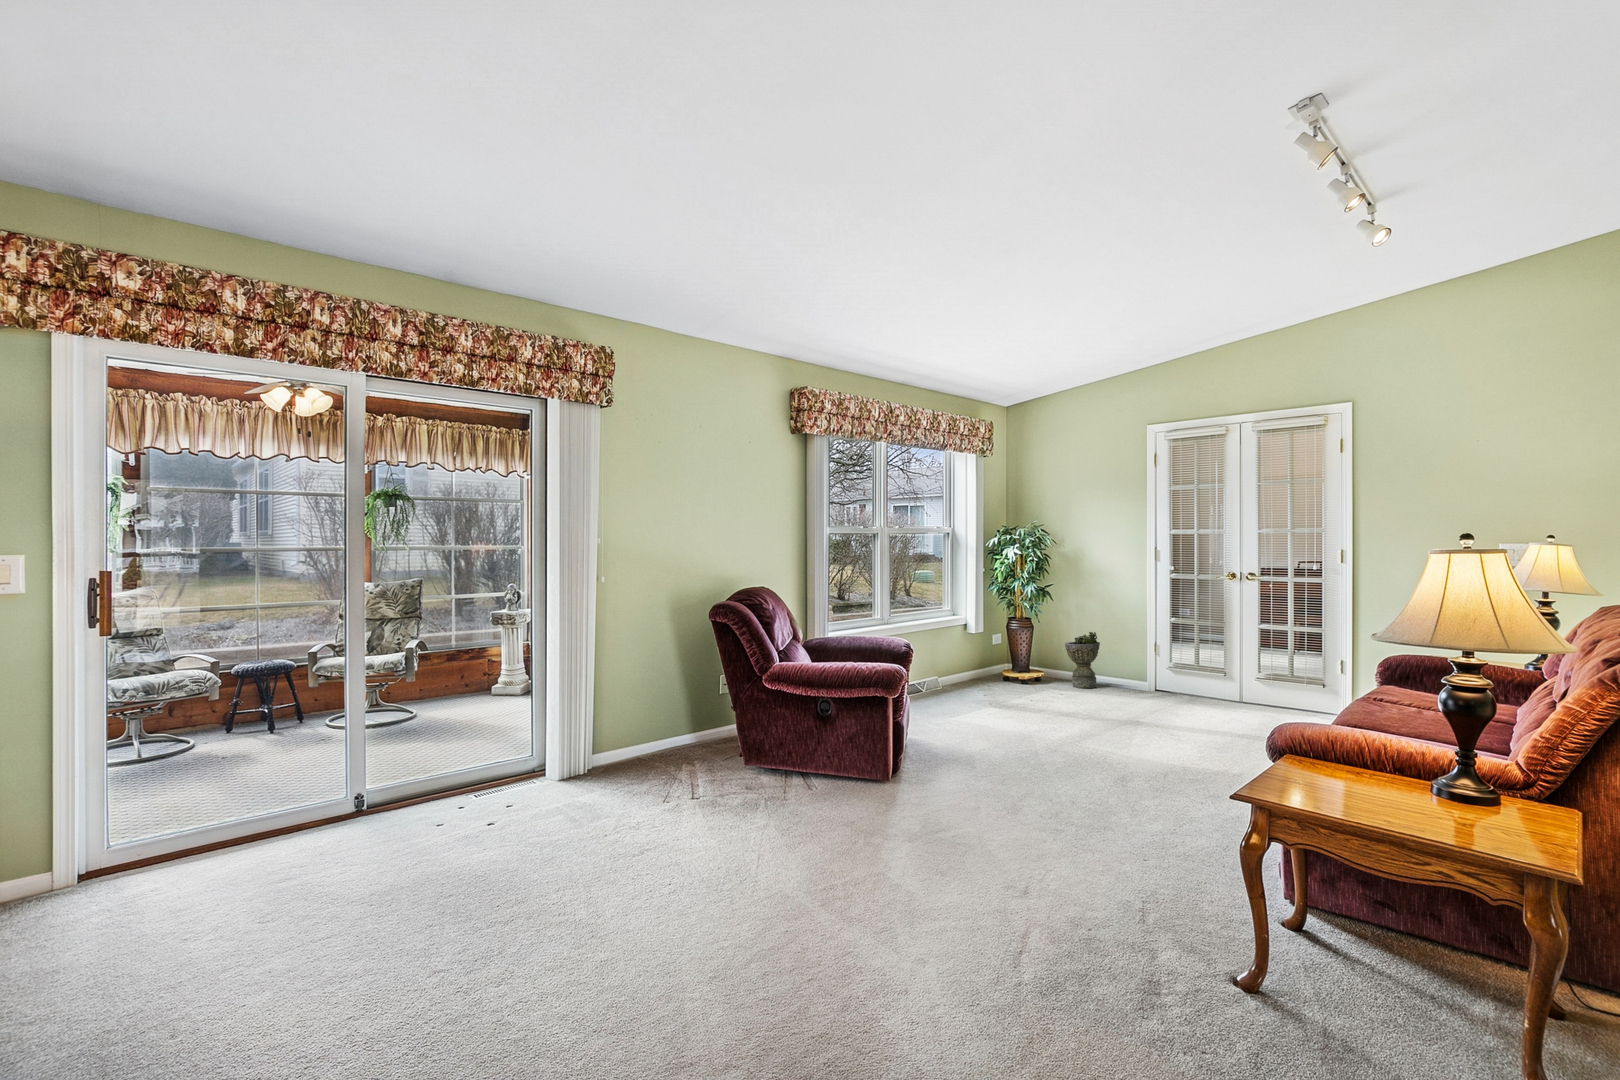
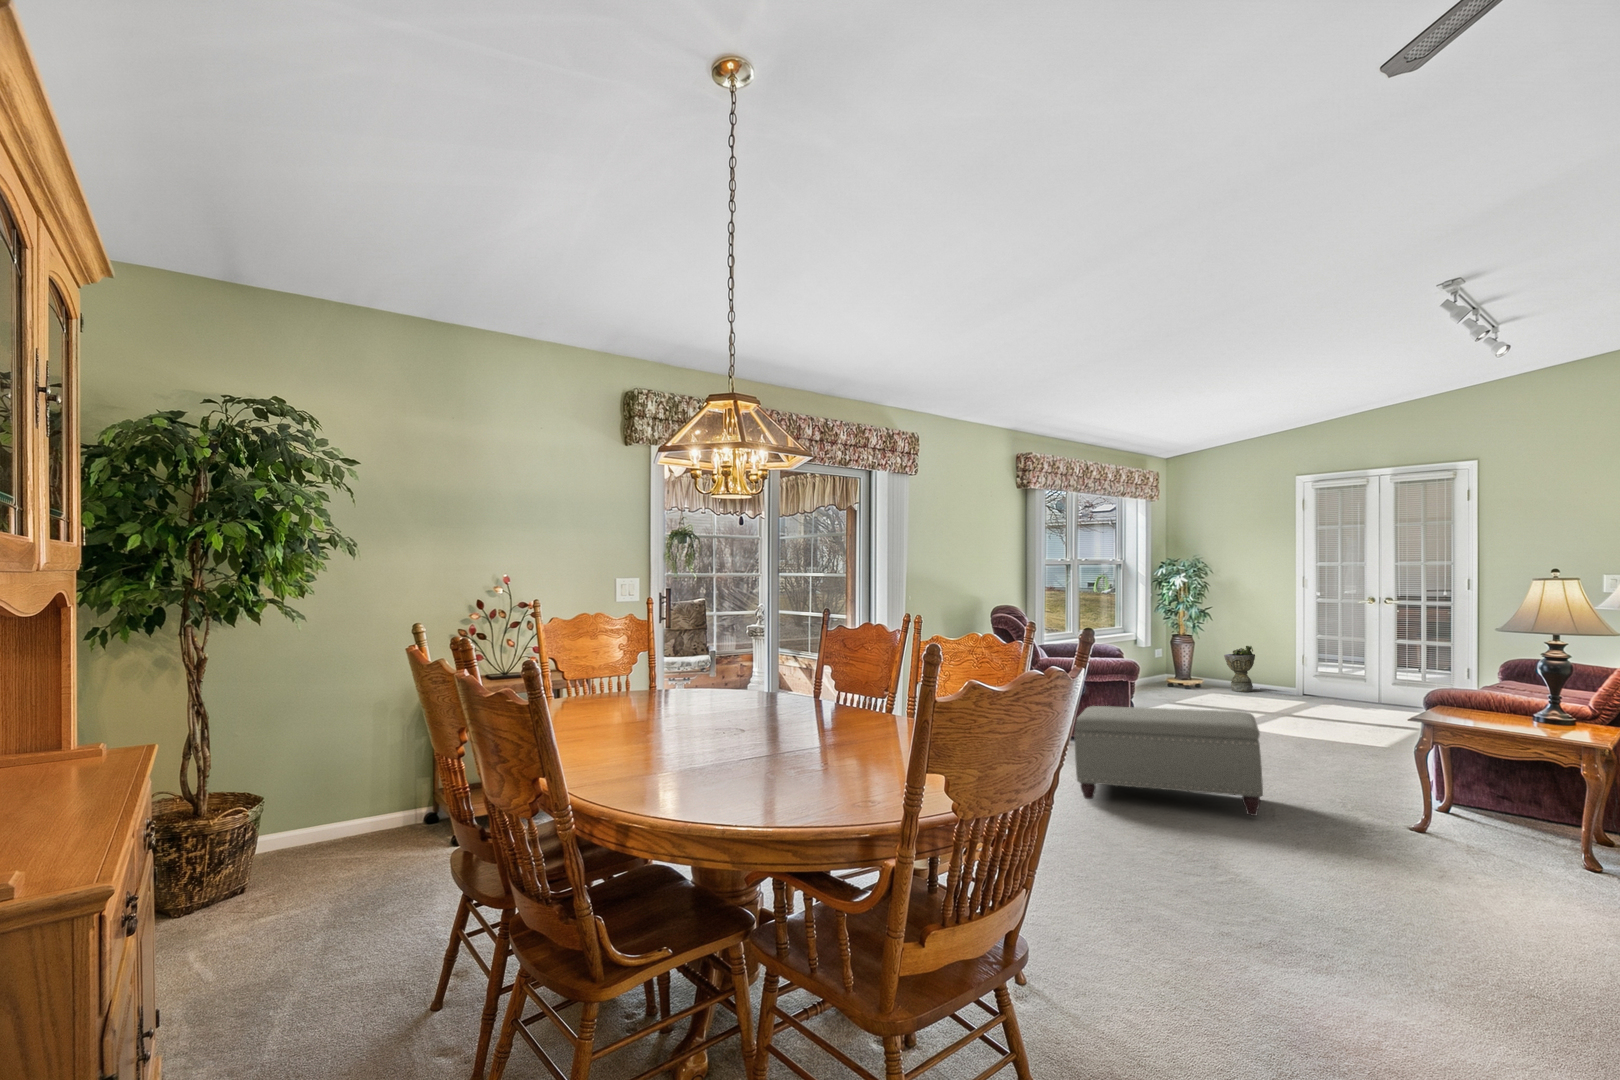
ottoman: none [722,753,1018,957] -> present [1074,706,1263,816]

